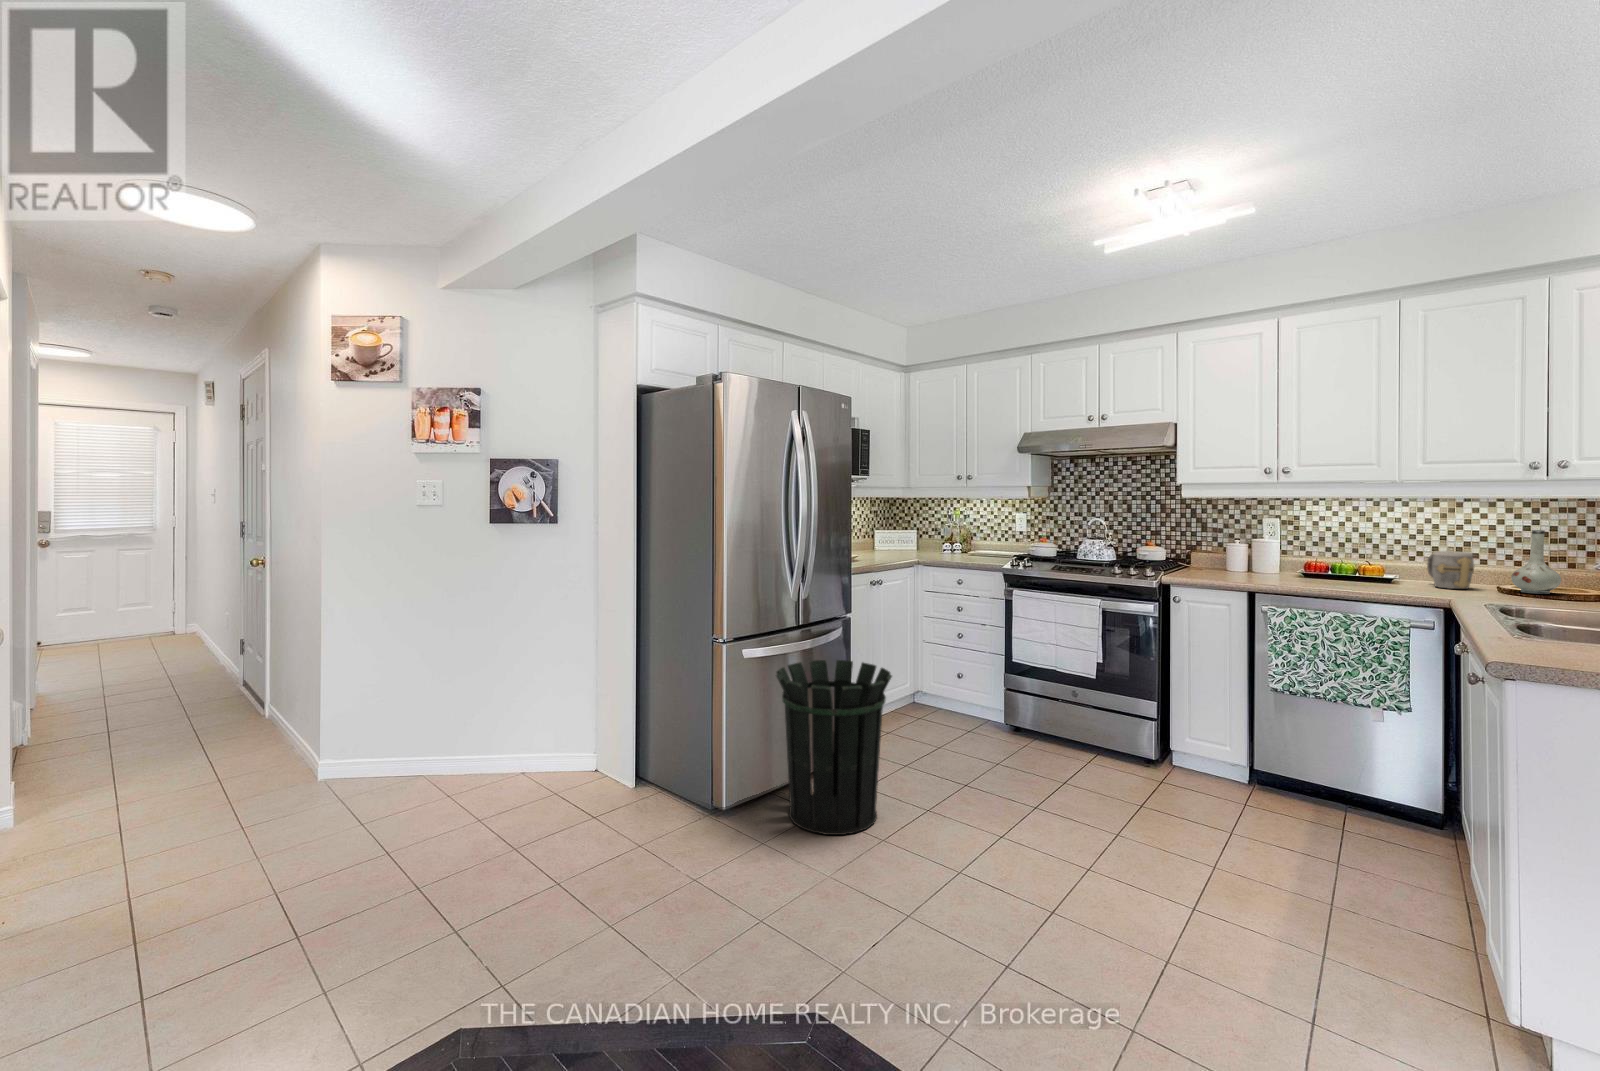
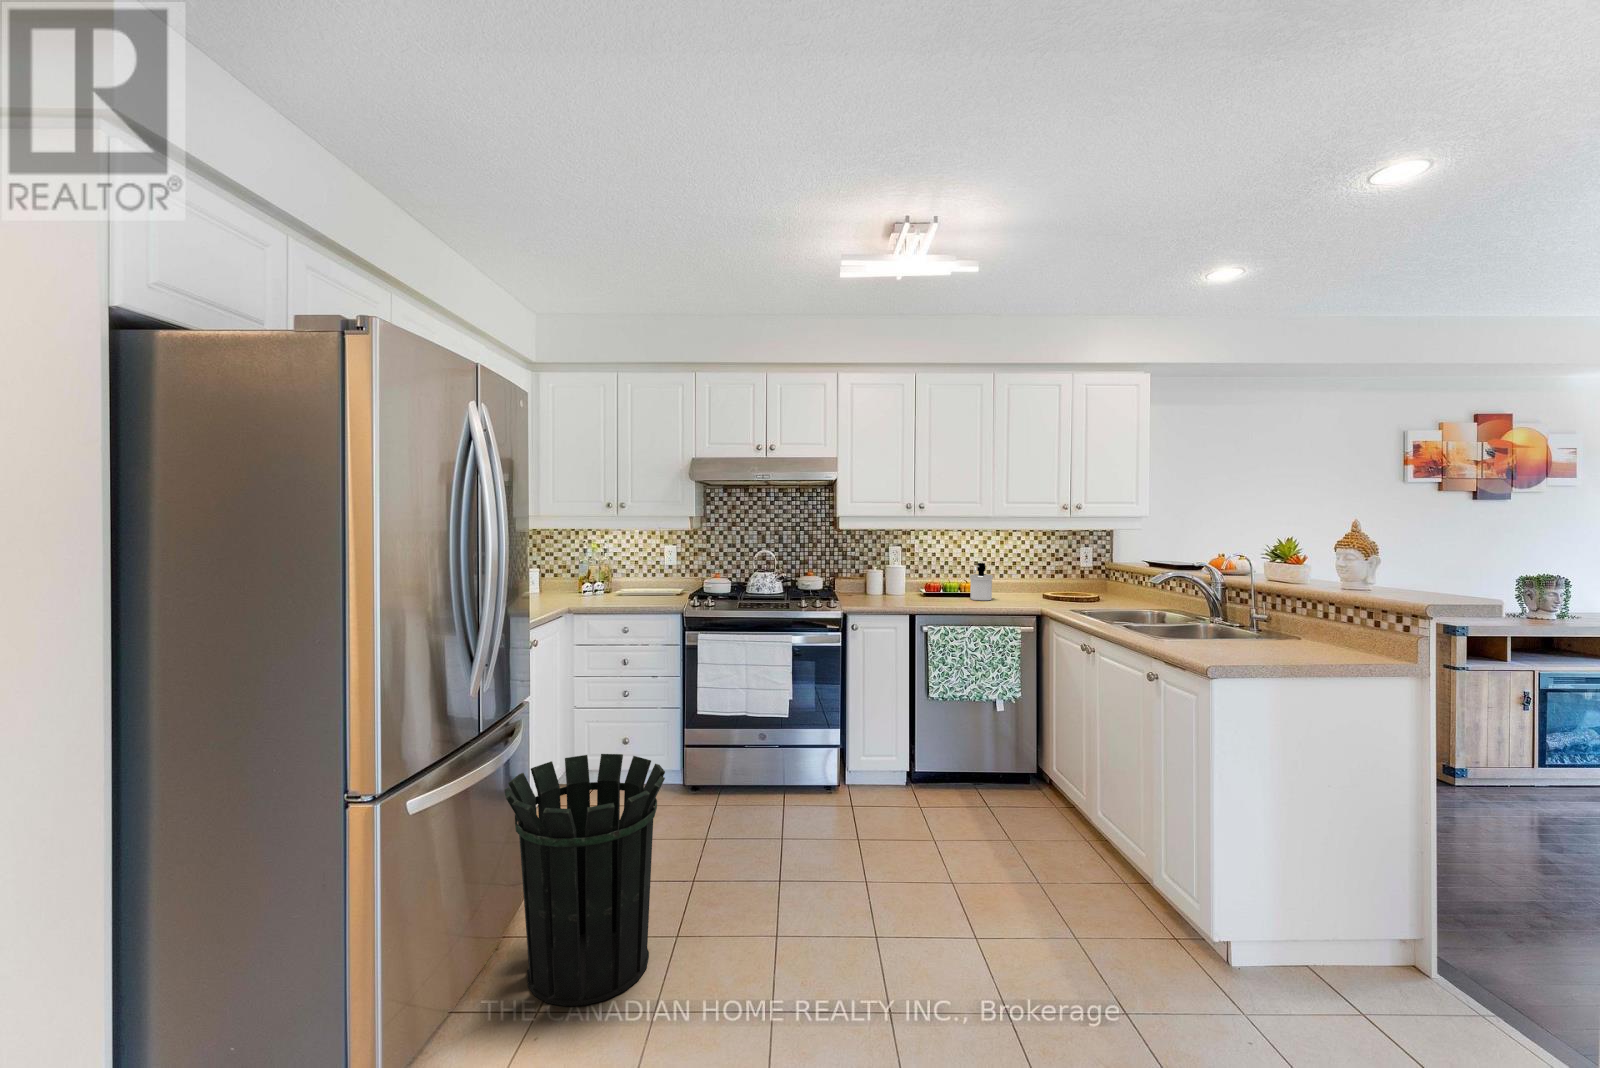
vase: present [1511,530,1561,594] -> none [1054,553,1080,599]
soap dispenser: none [1352,538,1392,585] -> present [970,563,993,600]
mug: present [1427,551,1474,589] -> none [1006,570,1037,599]

